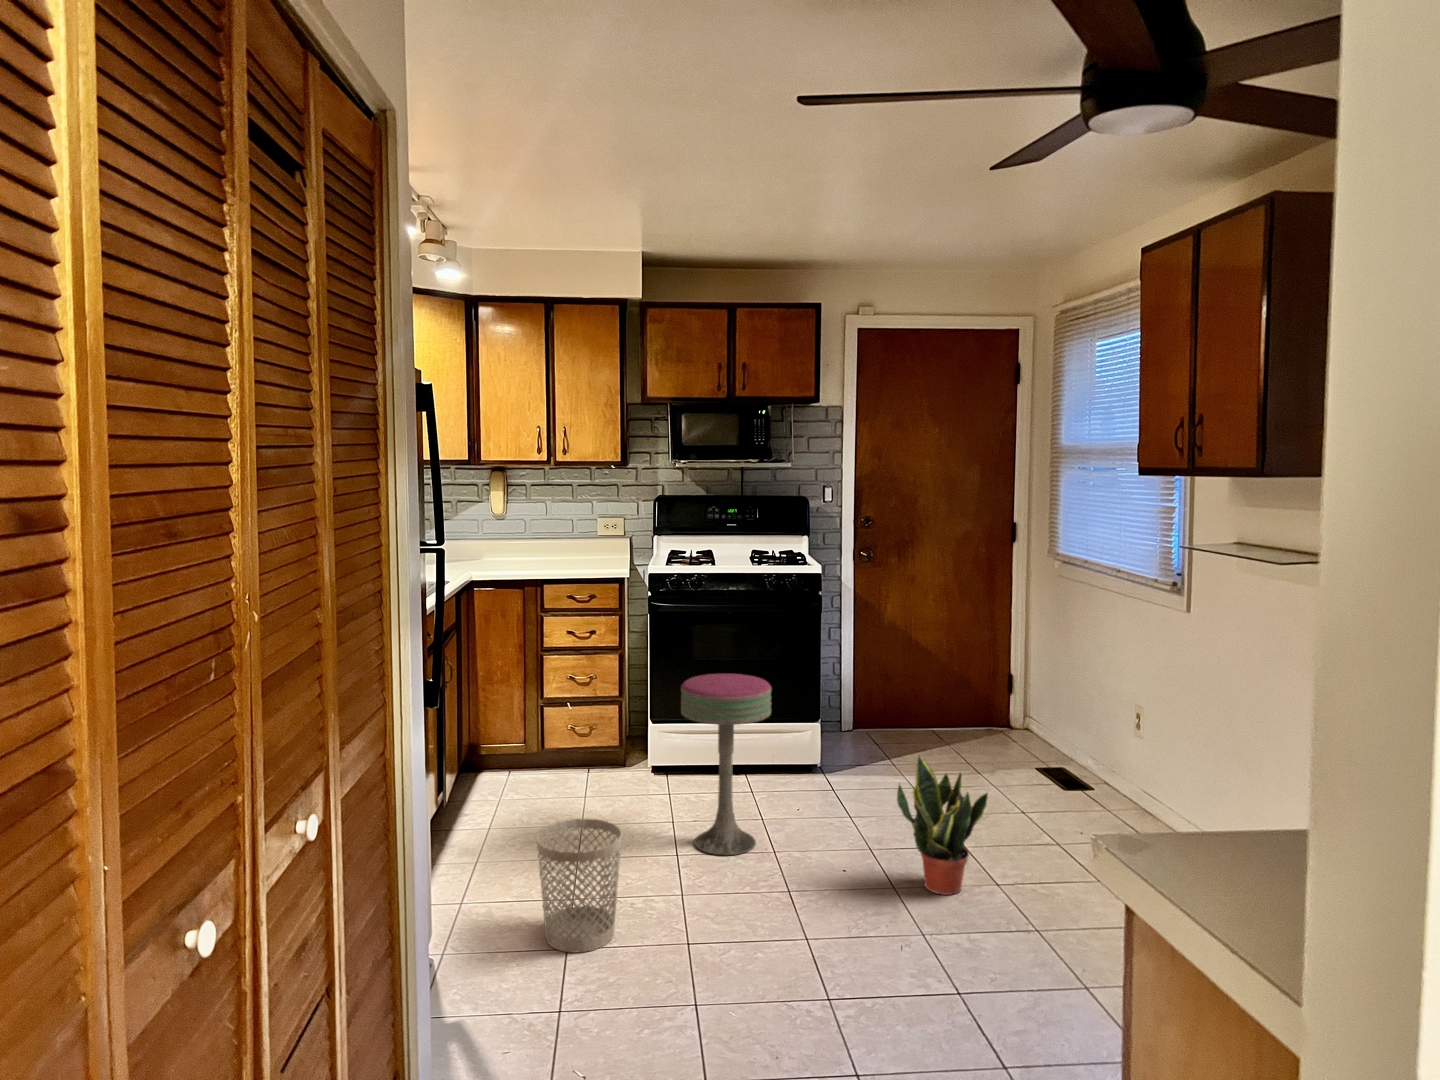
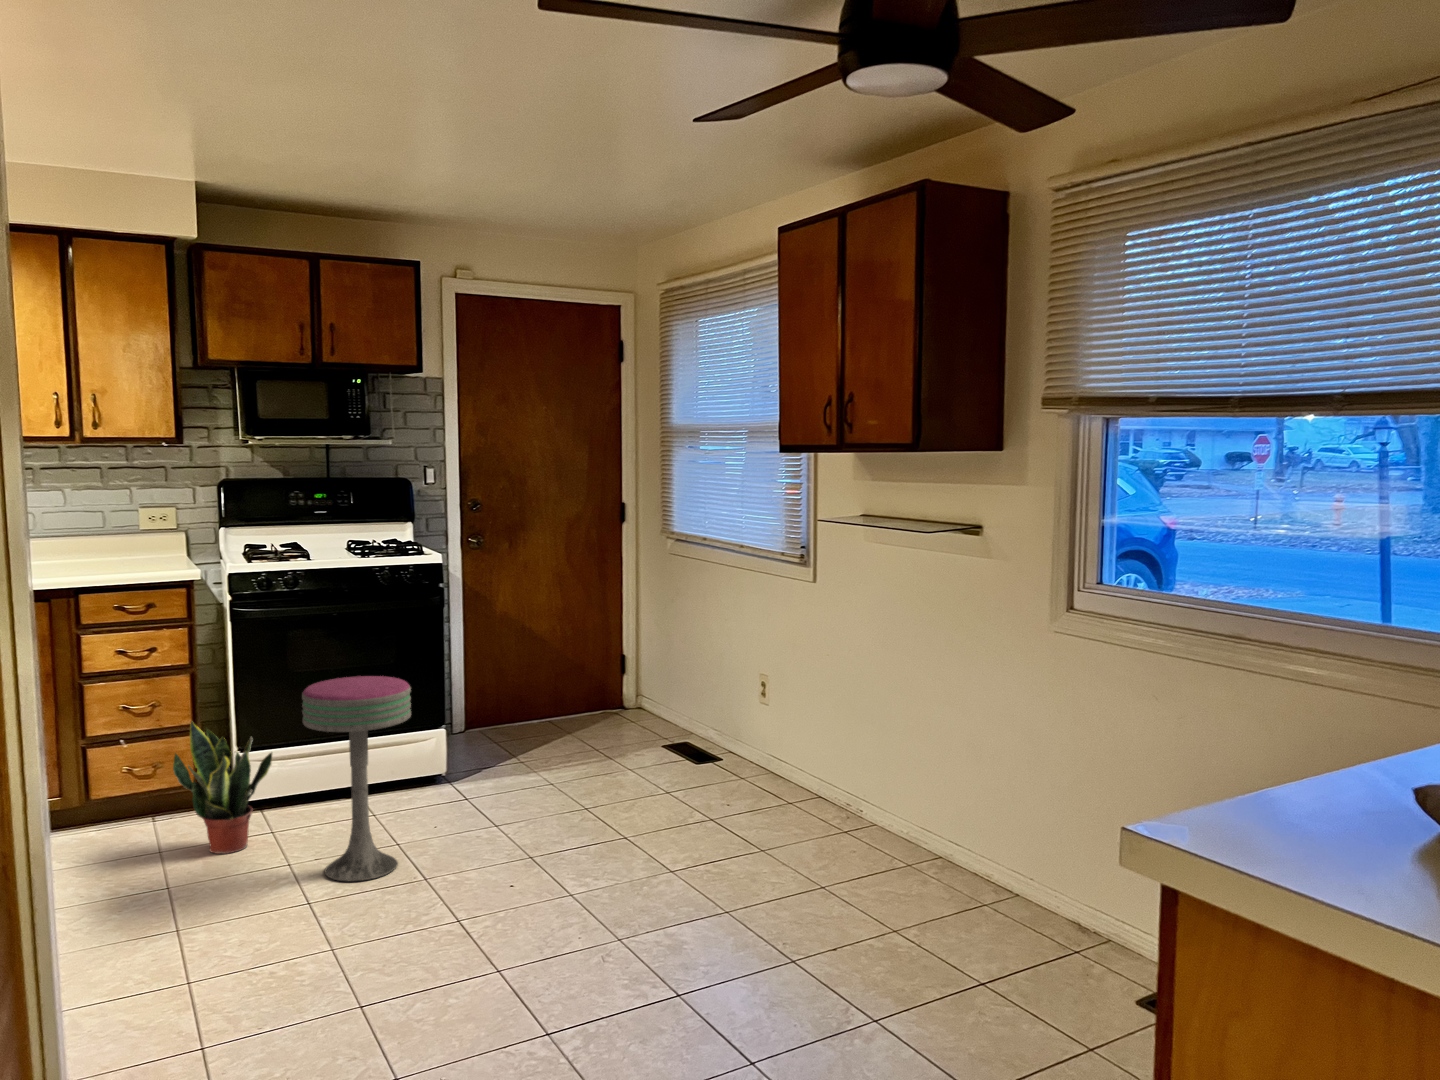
potted plant: present [897,756,988,895] -> present [173,721,272,854]
wastebasket: present [536,819,622,953] -> none [159,852,269,1010]

